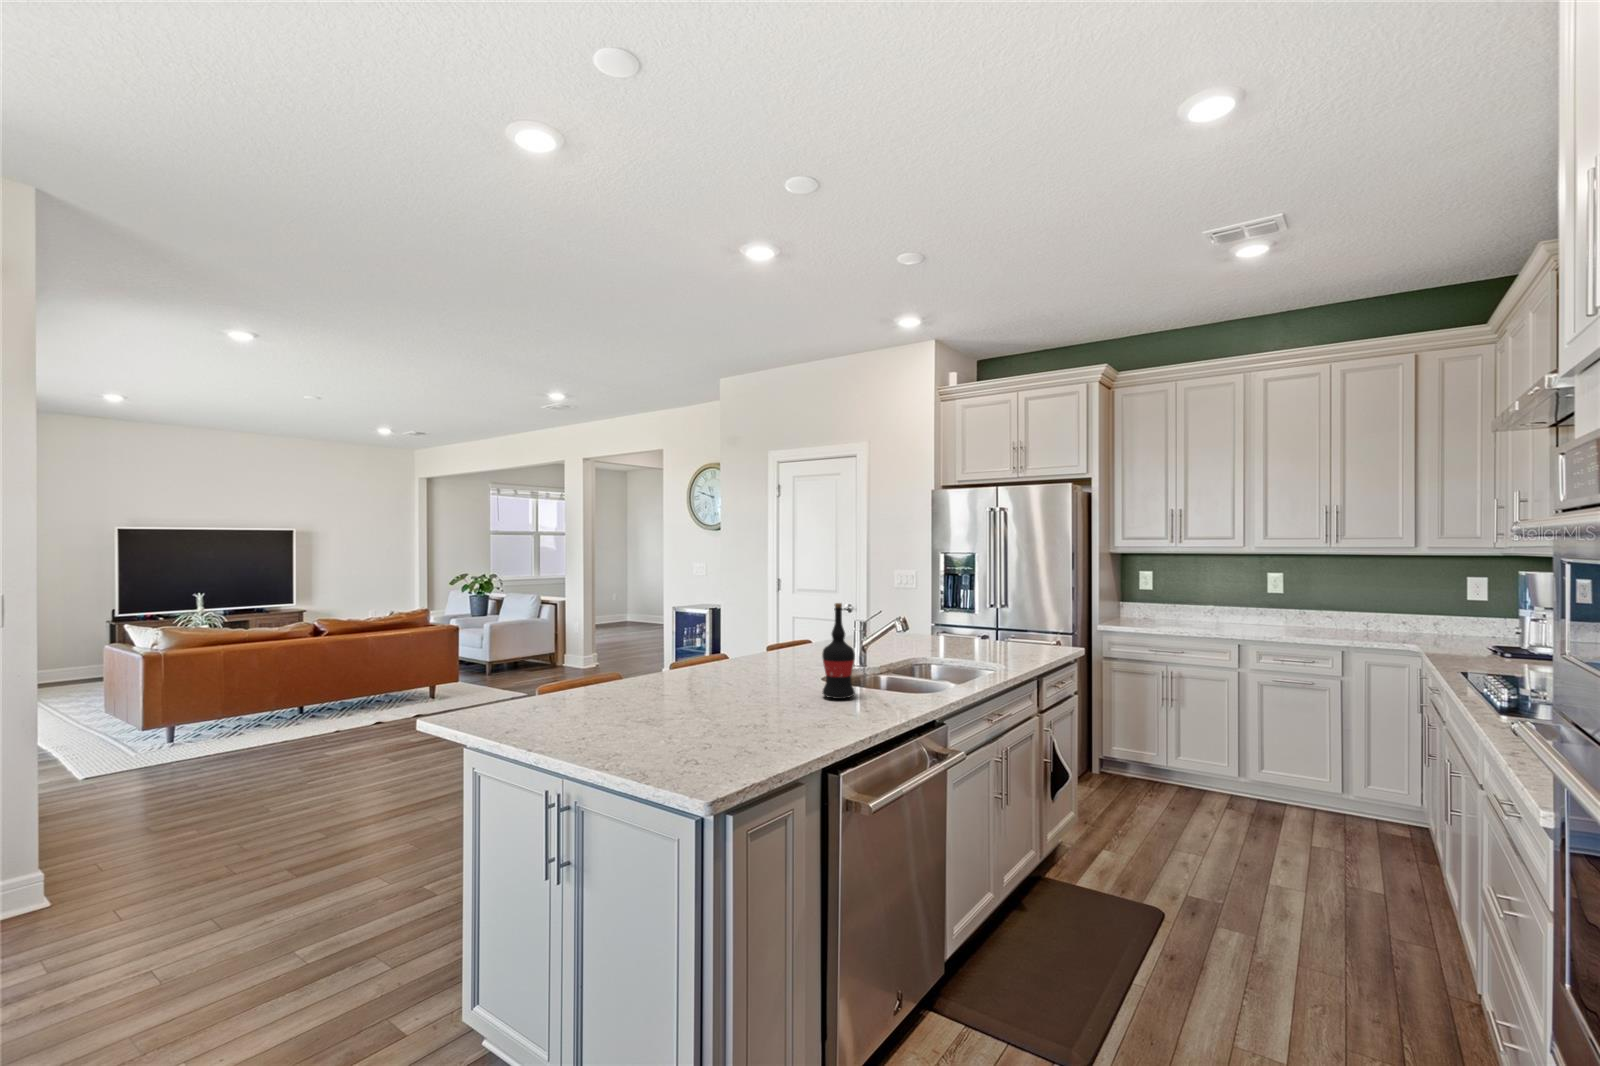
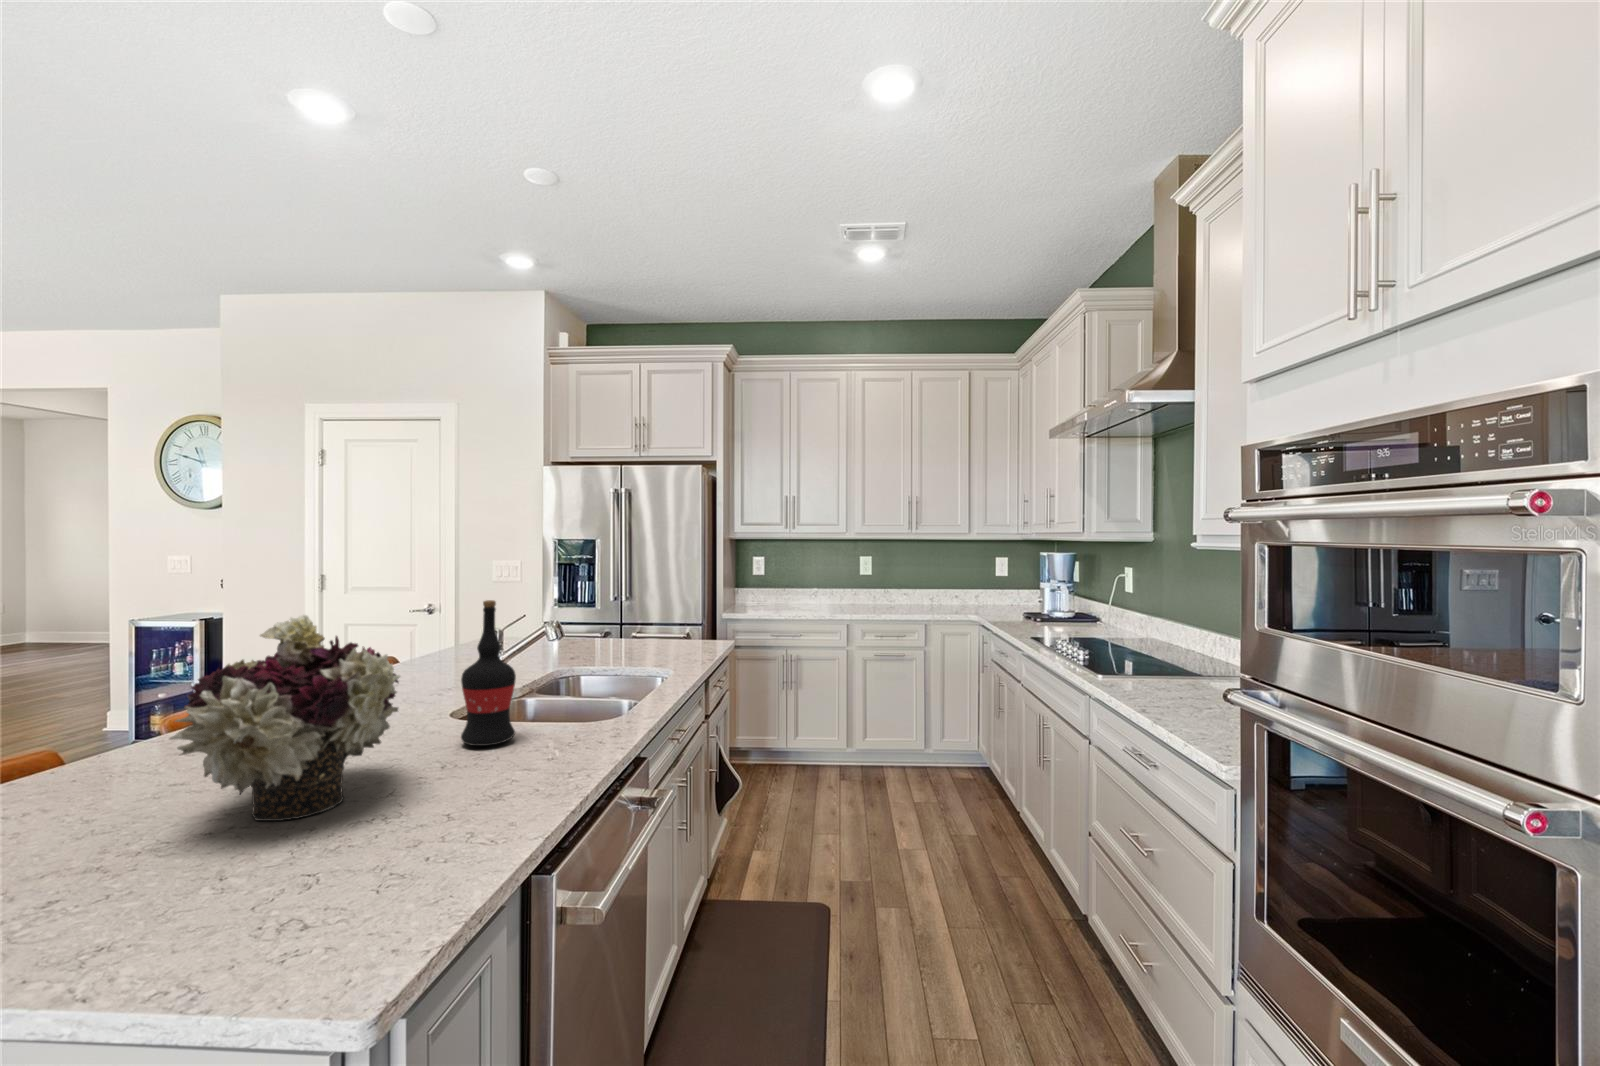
flower arrangement: none [676,607,782,718] -> present [169,615,400,821]

